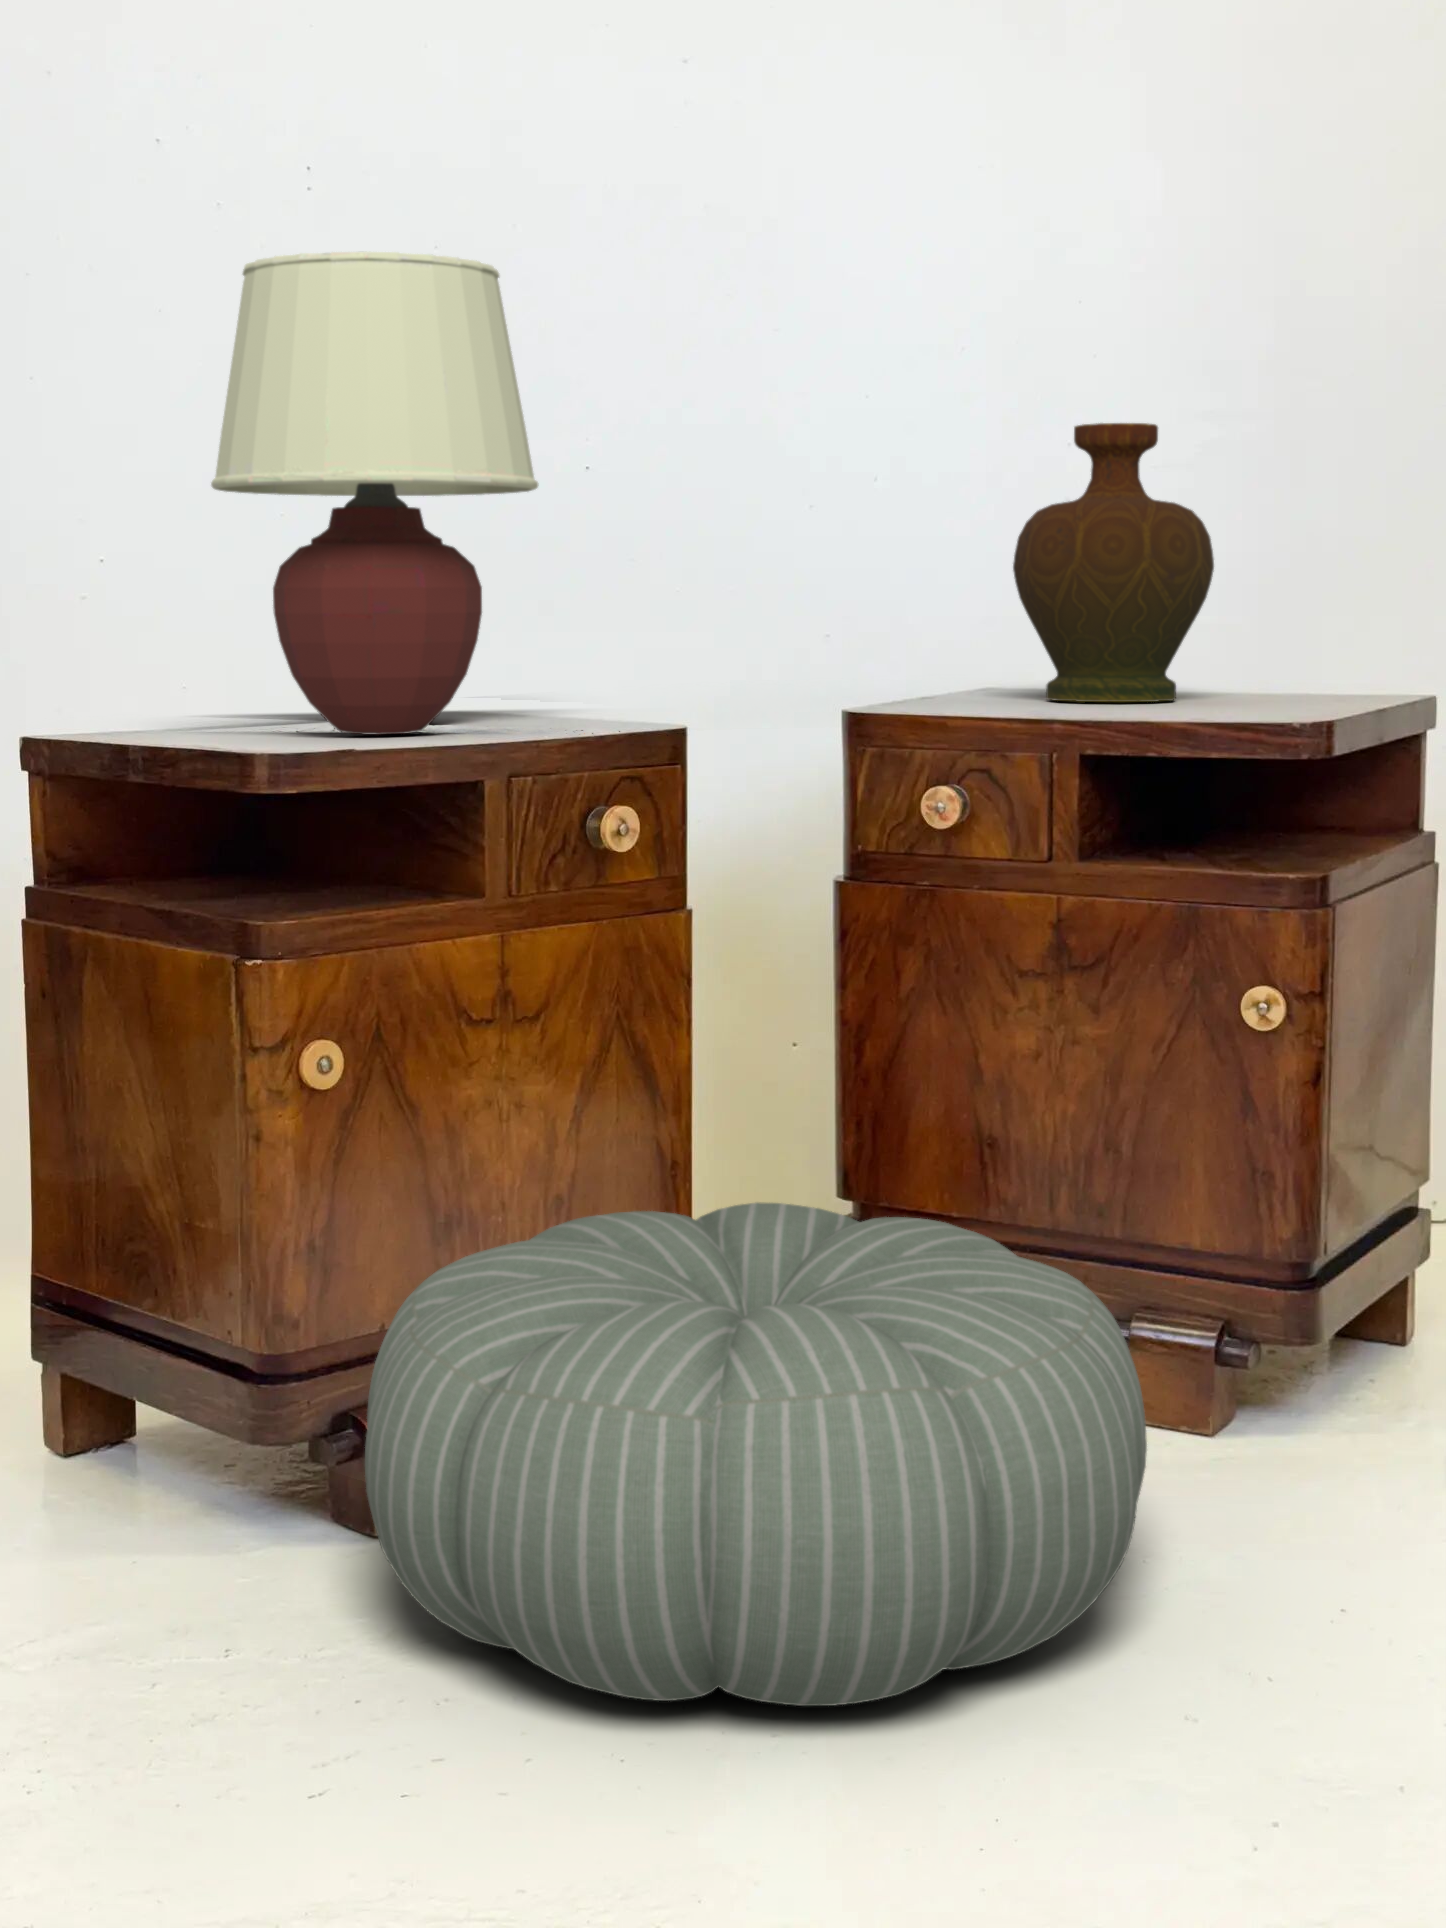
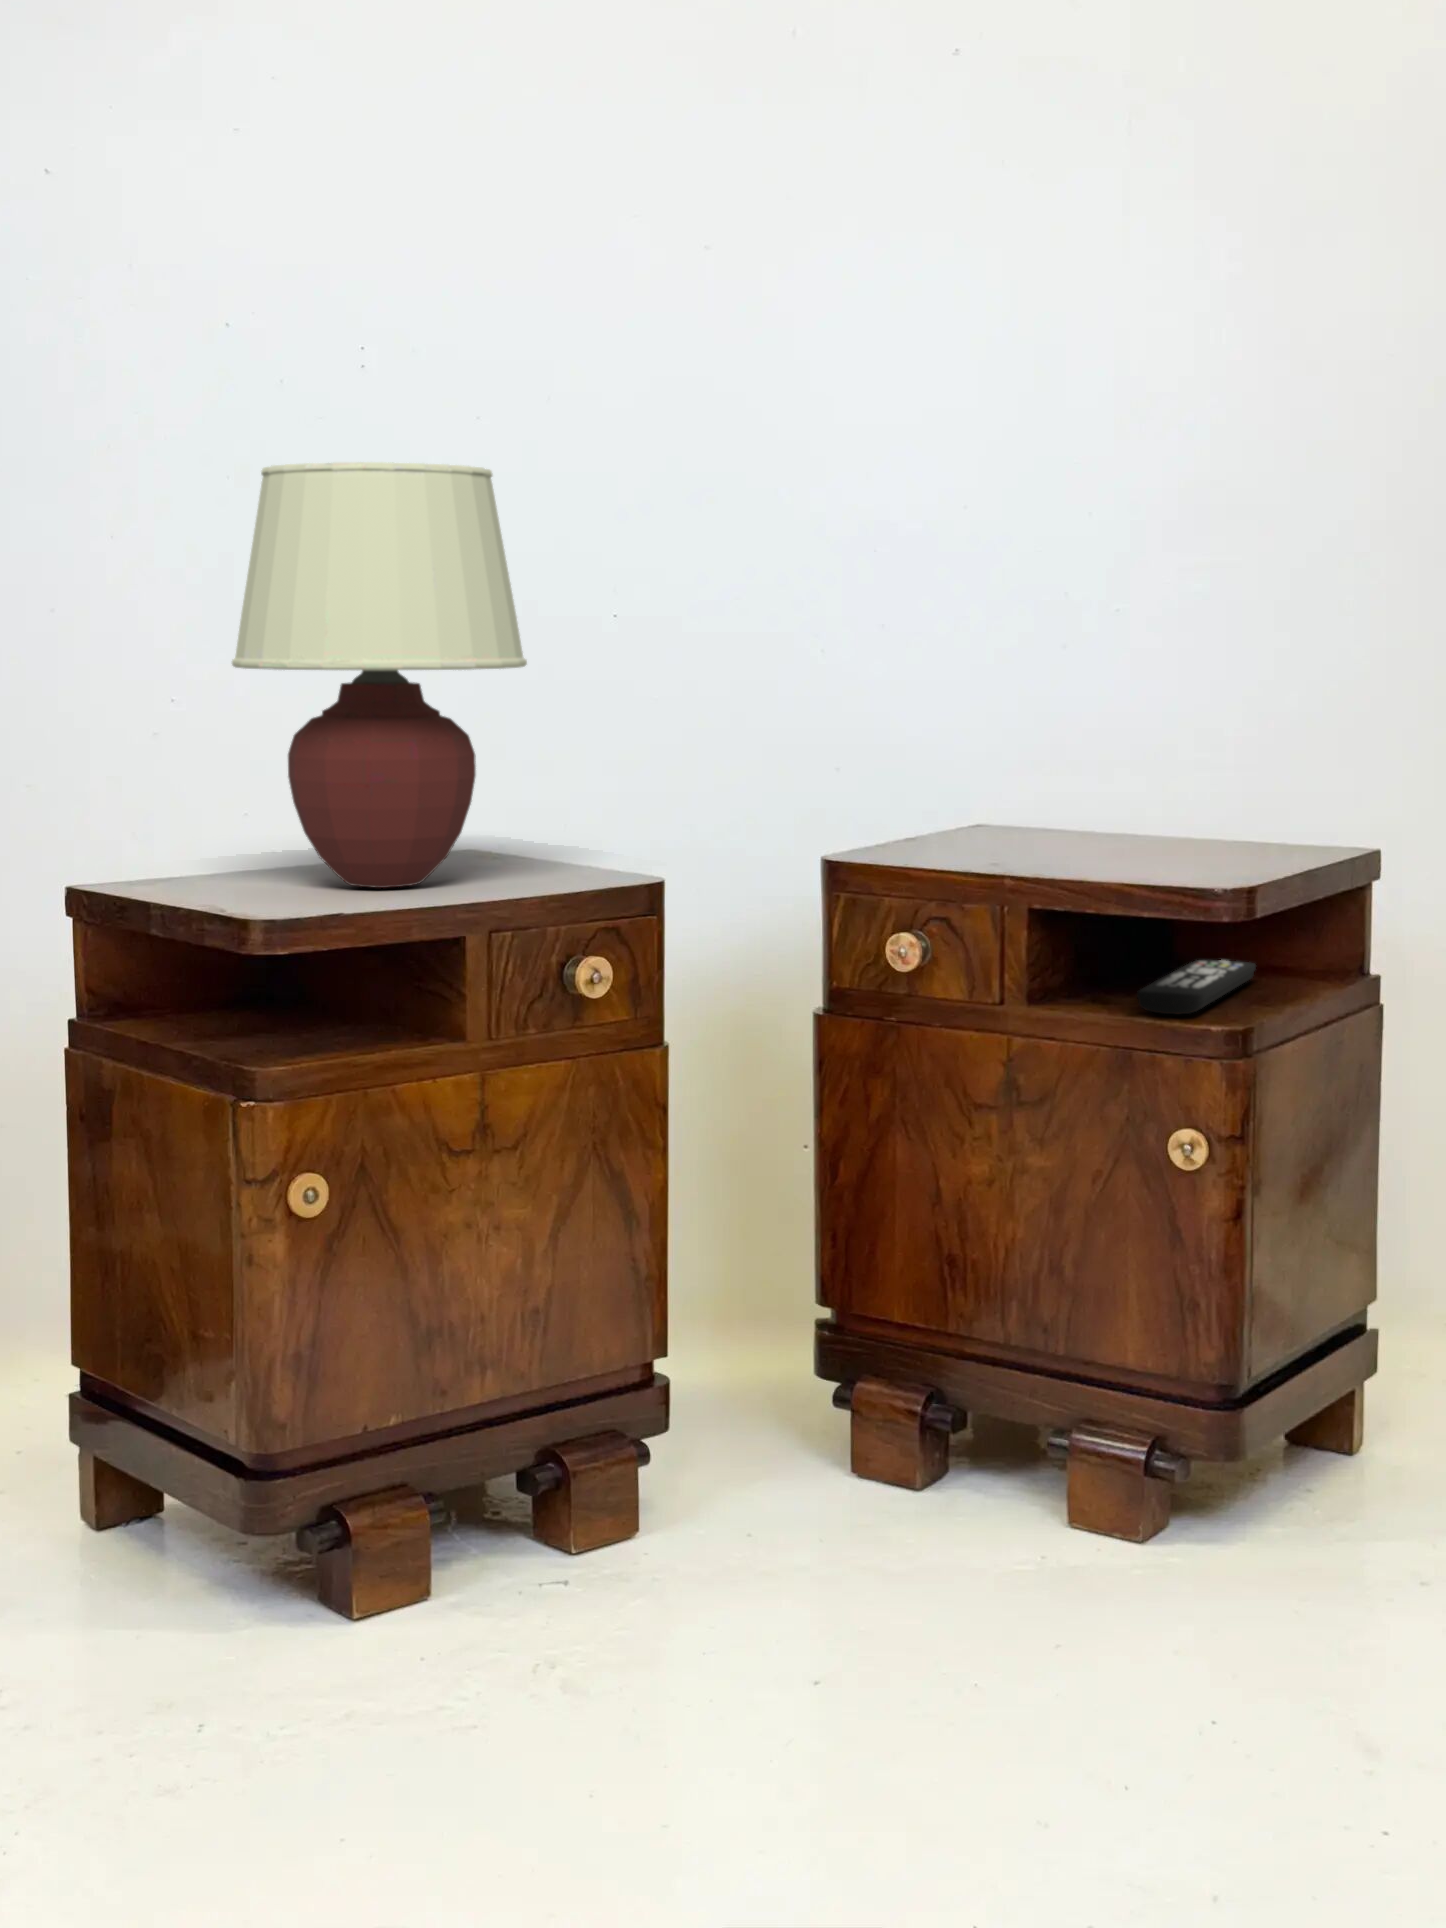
decorative vase: present [1013,423,1214,702] -> none [992,588,1182,848]
remote control: none [1201,818,1307,865] -> present [1137,960,1256,1014]
pouf: present [365,1203,1147,1706] -> none [328,1323,1036,1797]

